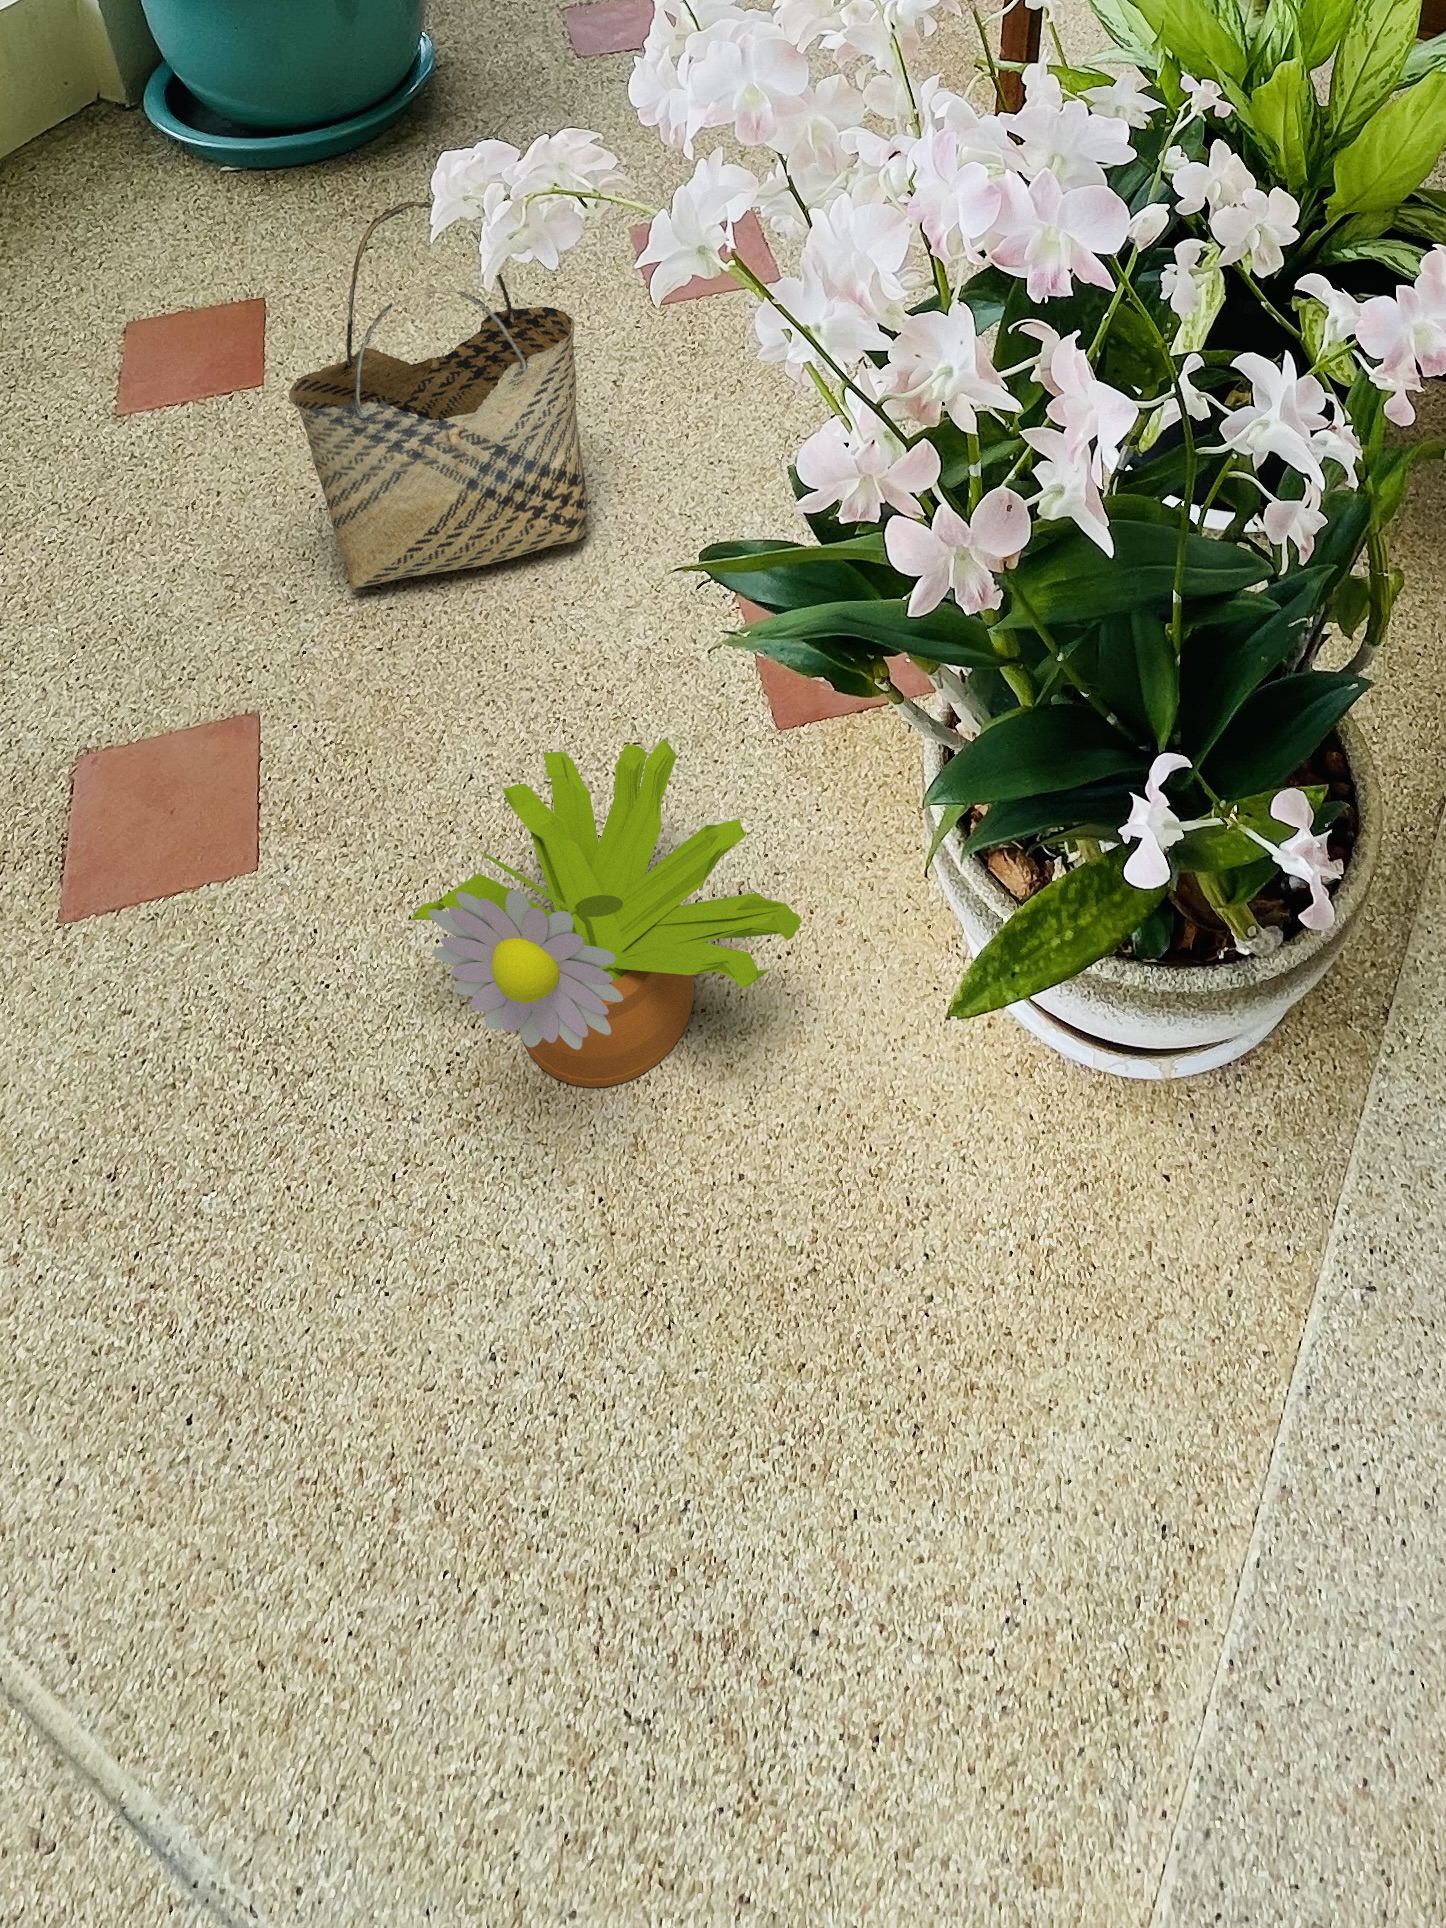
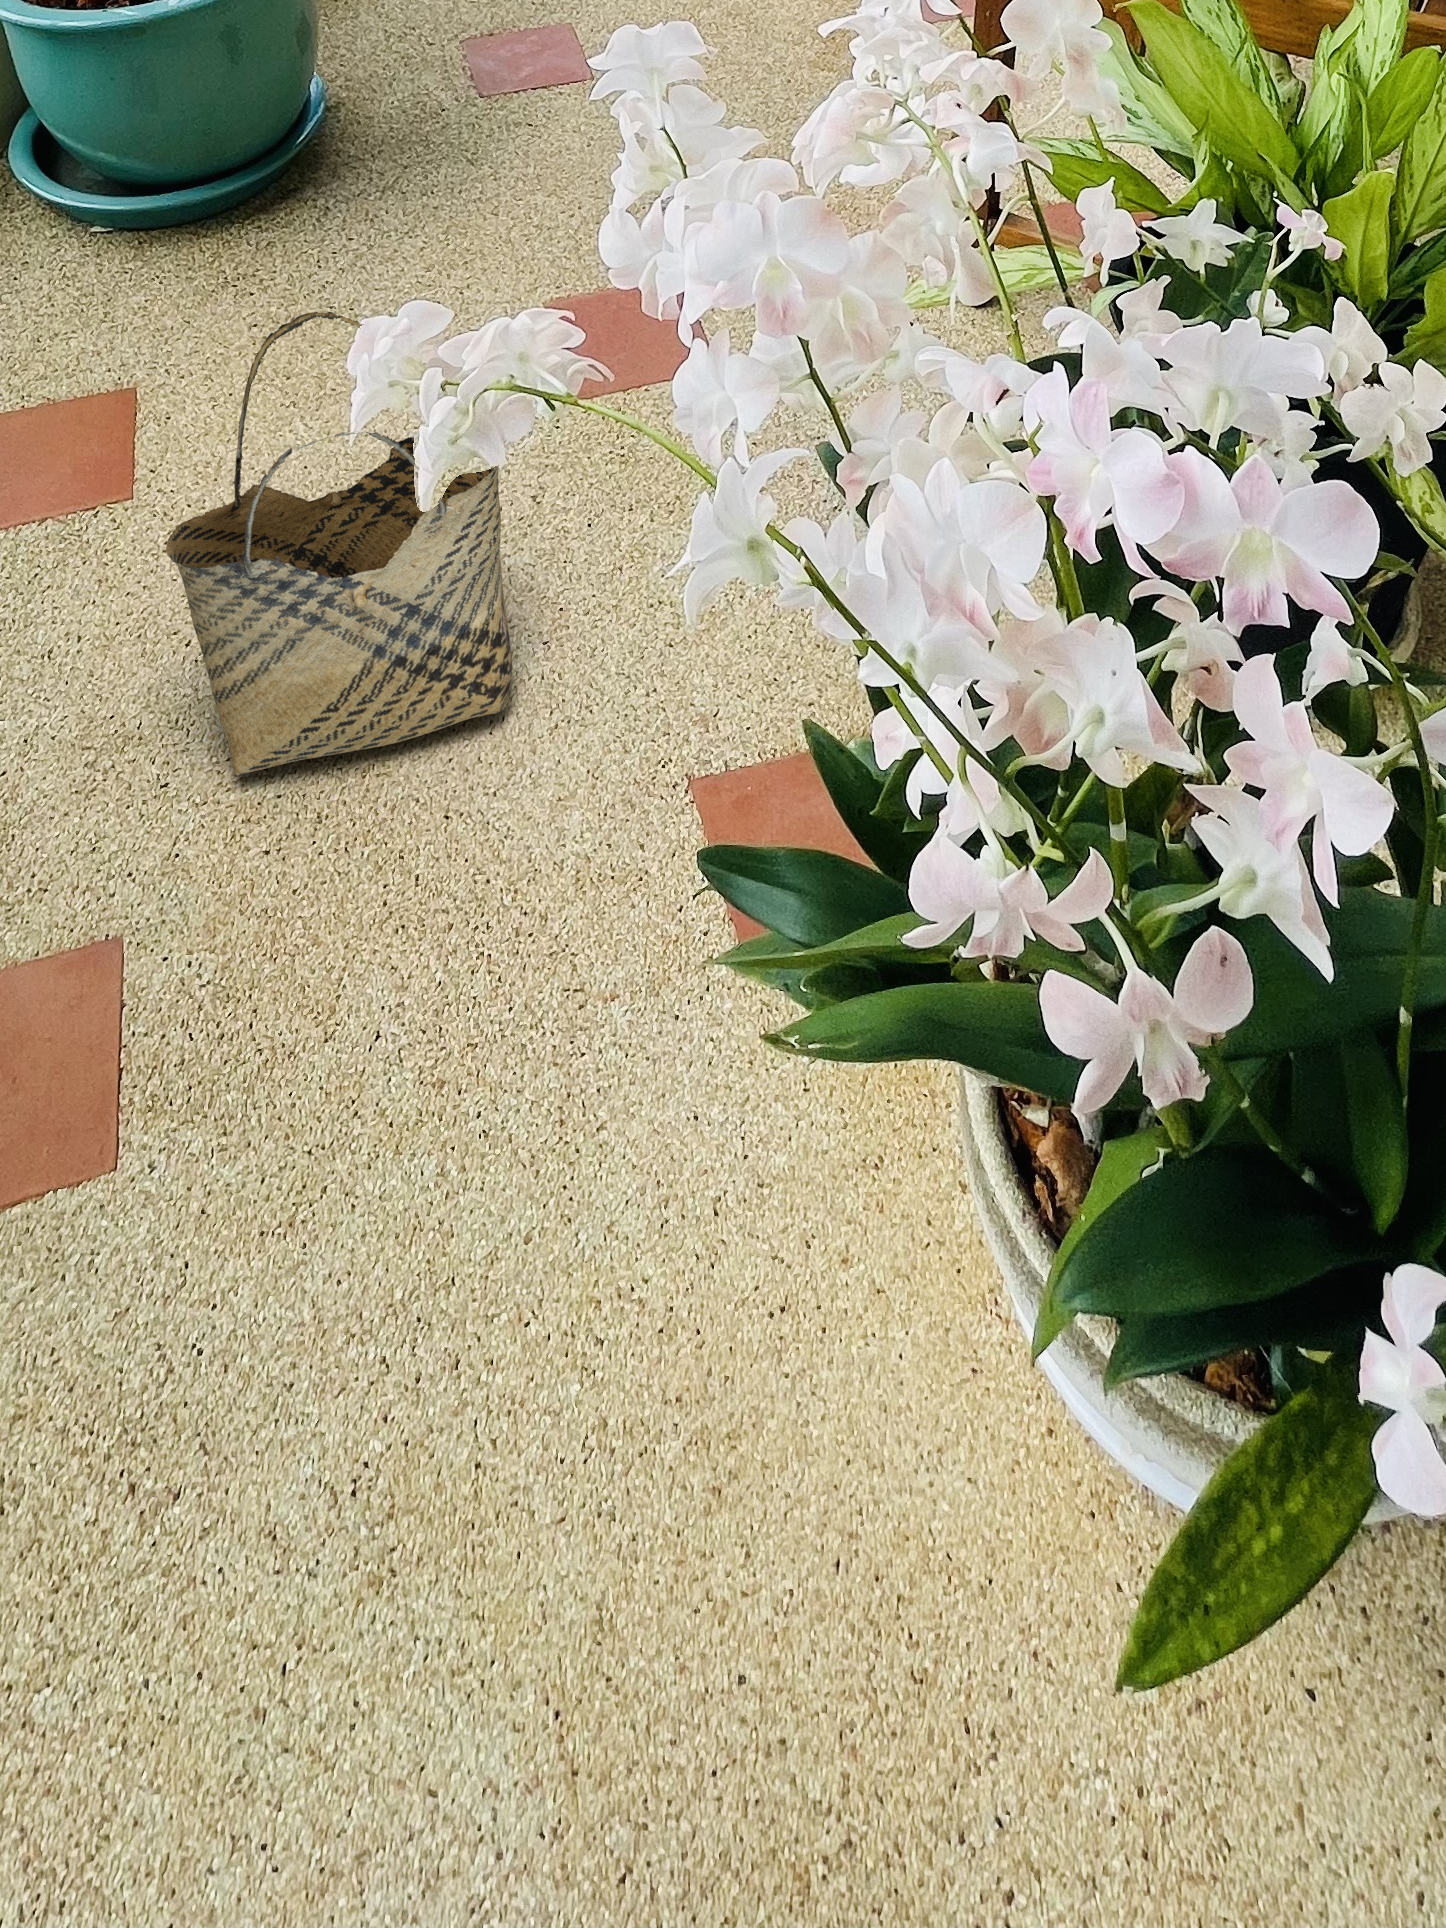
decorative plant: present [410,739,802,1087] -> none [309,1020,812,1519]

